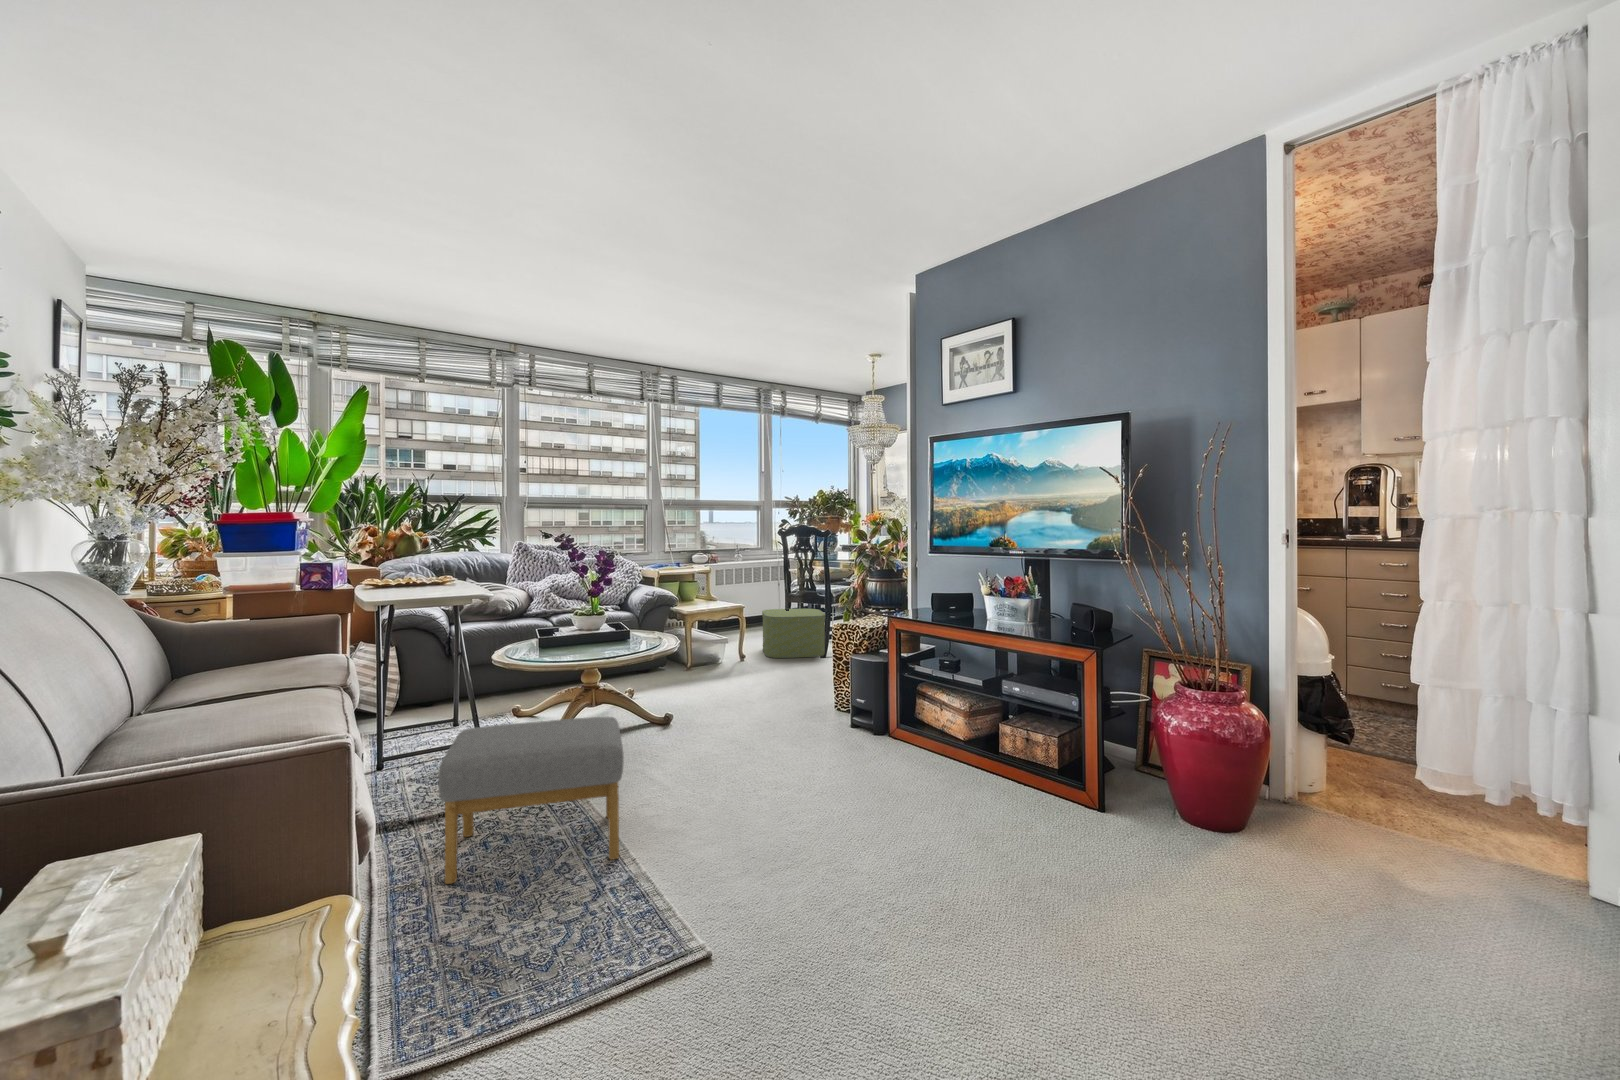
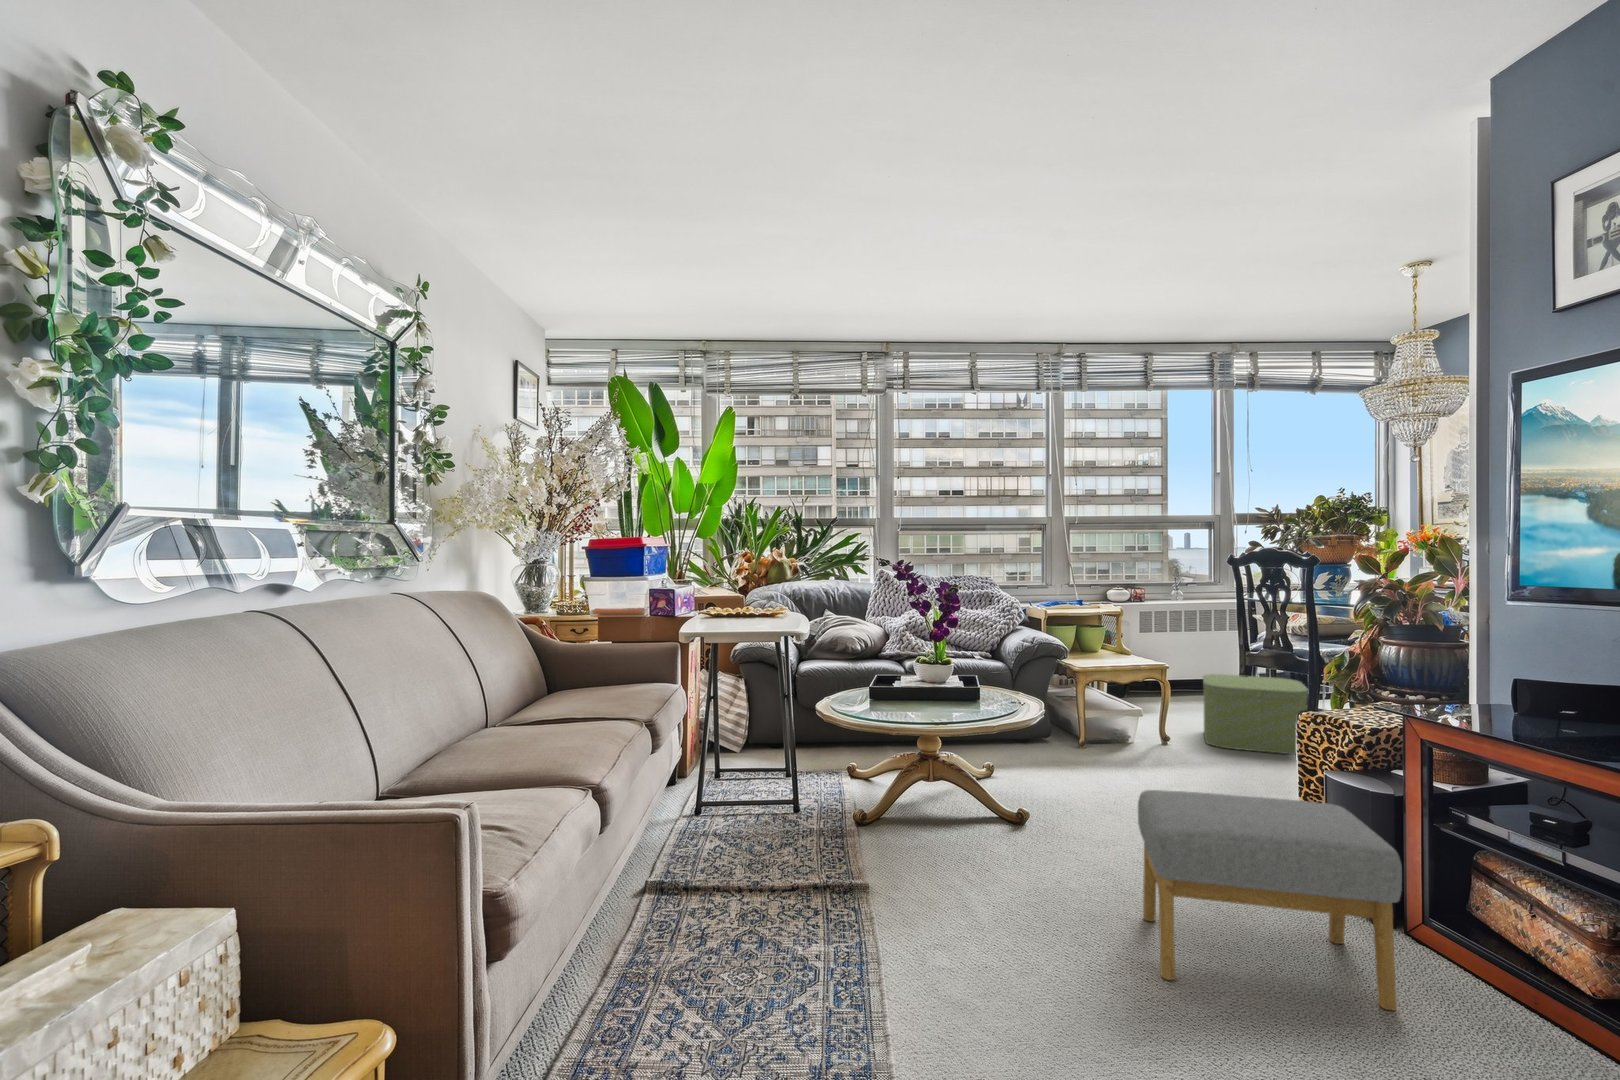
footstool: present [438,717,624,884] -> present [1138,790,1402,1011]

